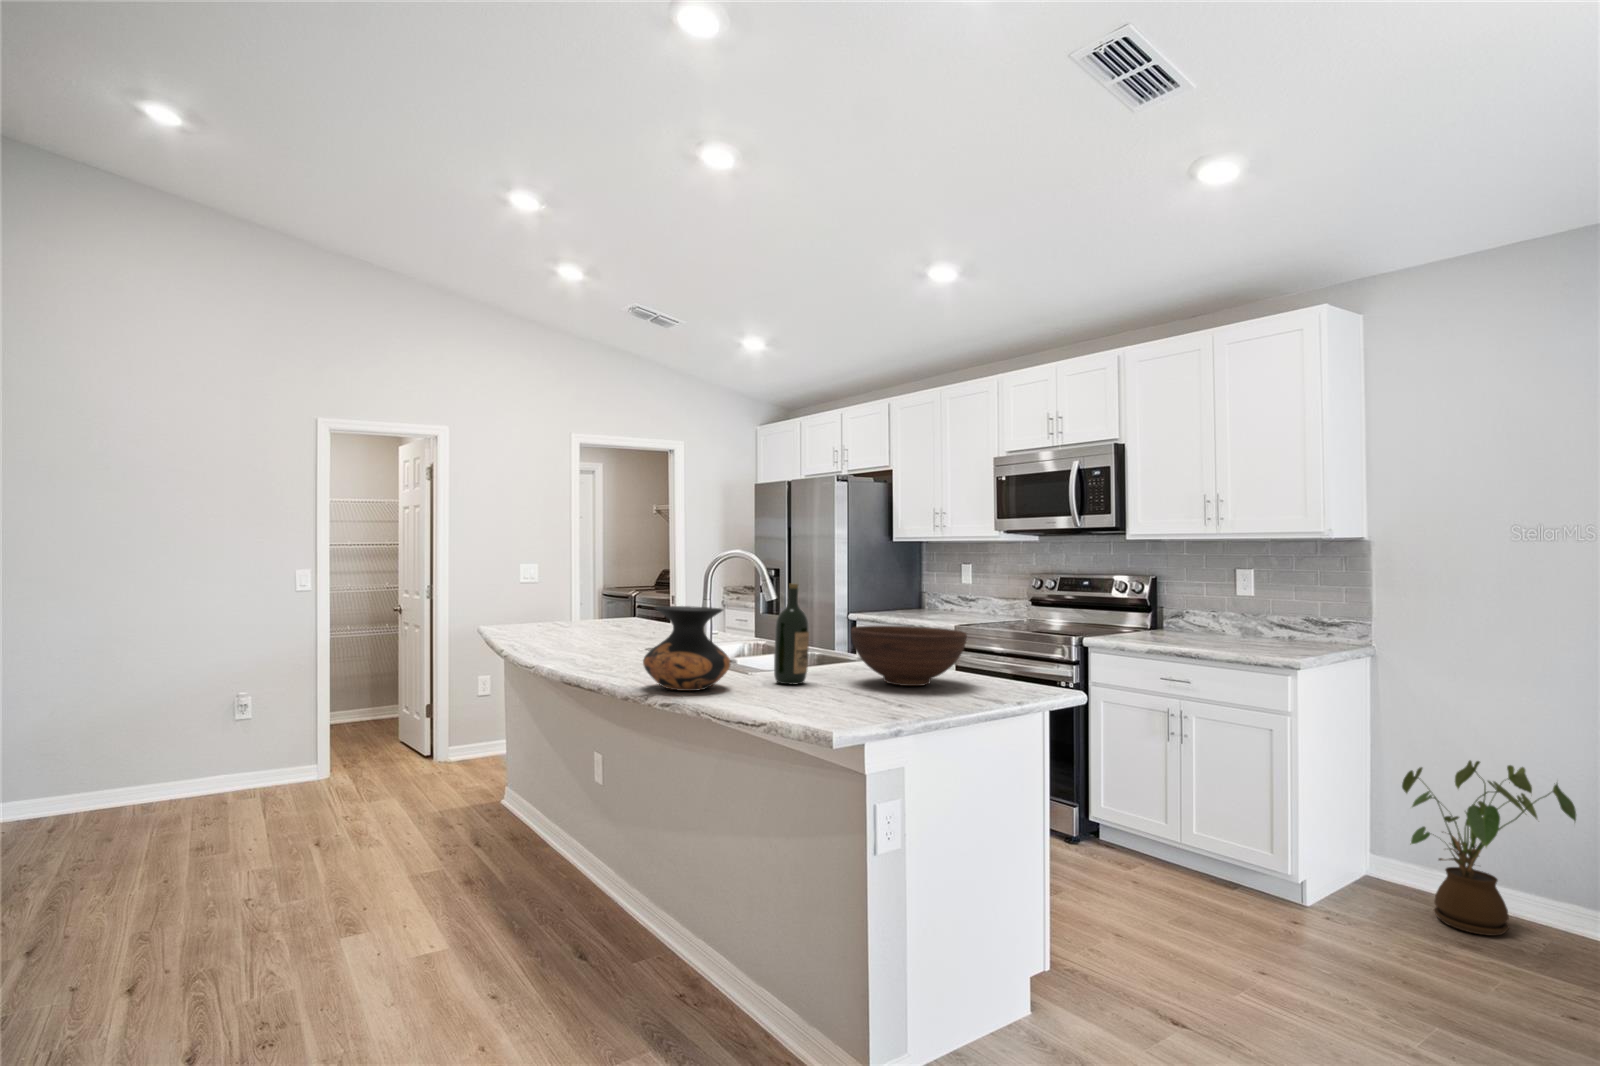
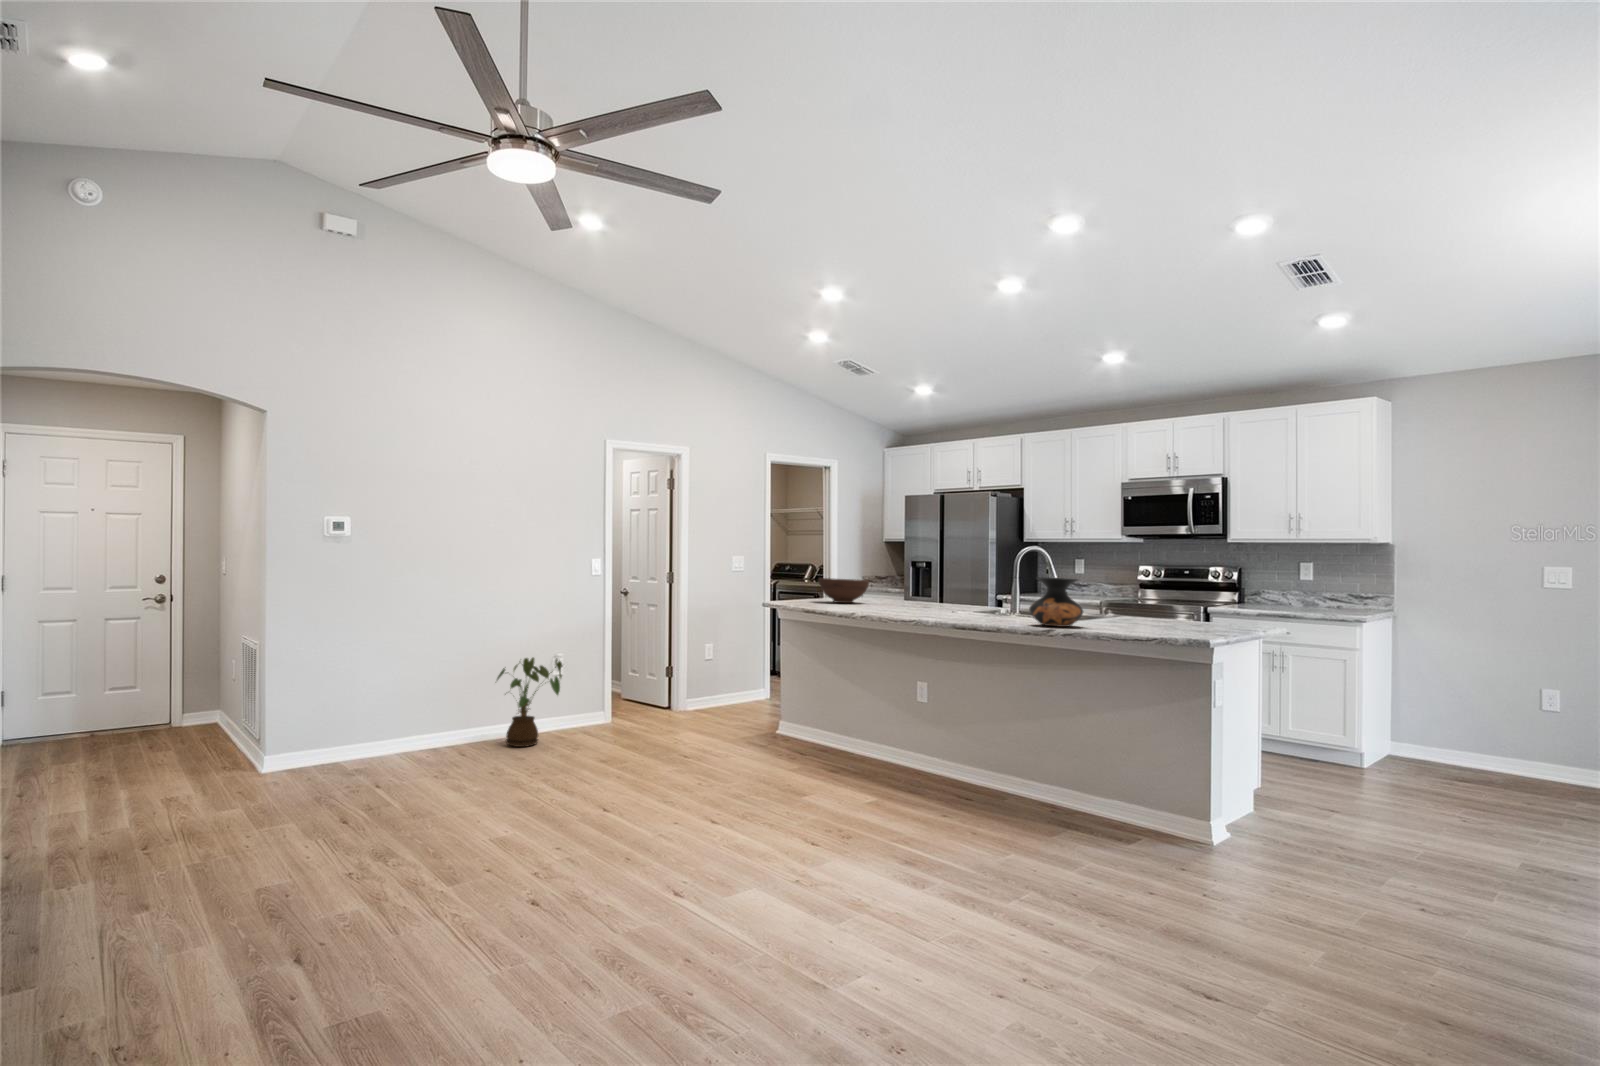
wine bottle: present [774,584,809,684] -> none [1092,565,1114,625]
fruit bowl: present [851,626,967,686] -> present [819,578,869,603]
house plant: present [1402,760,1576,936] -> present [497,658,562,747]

